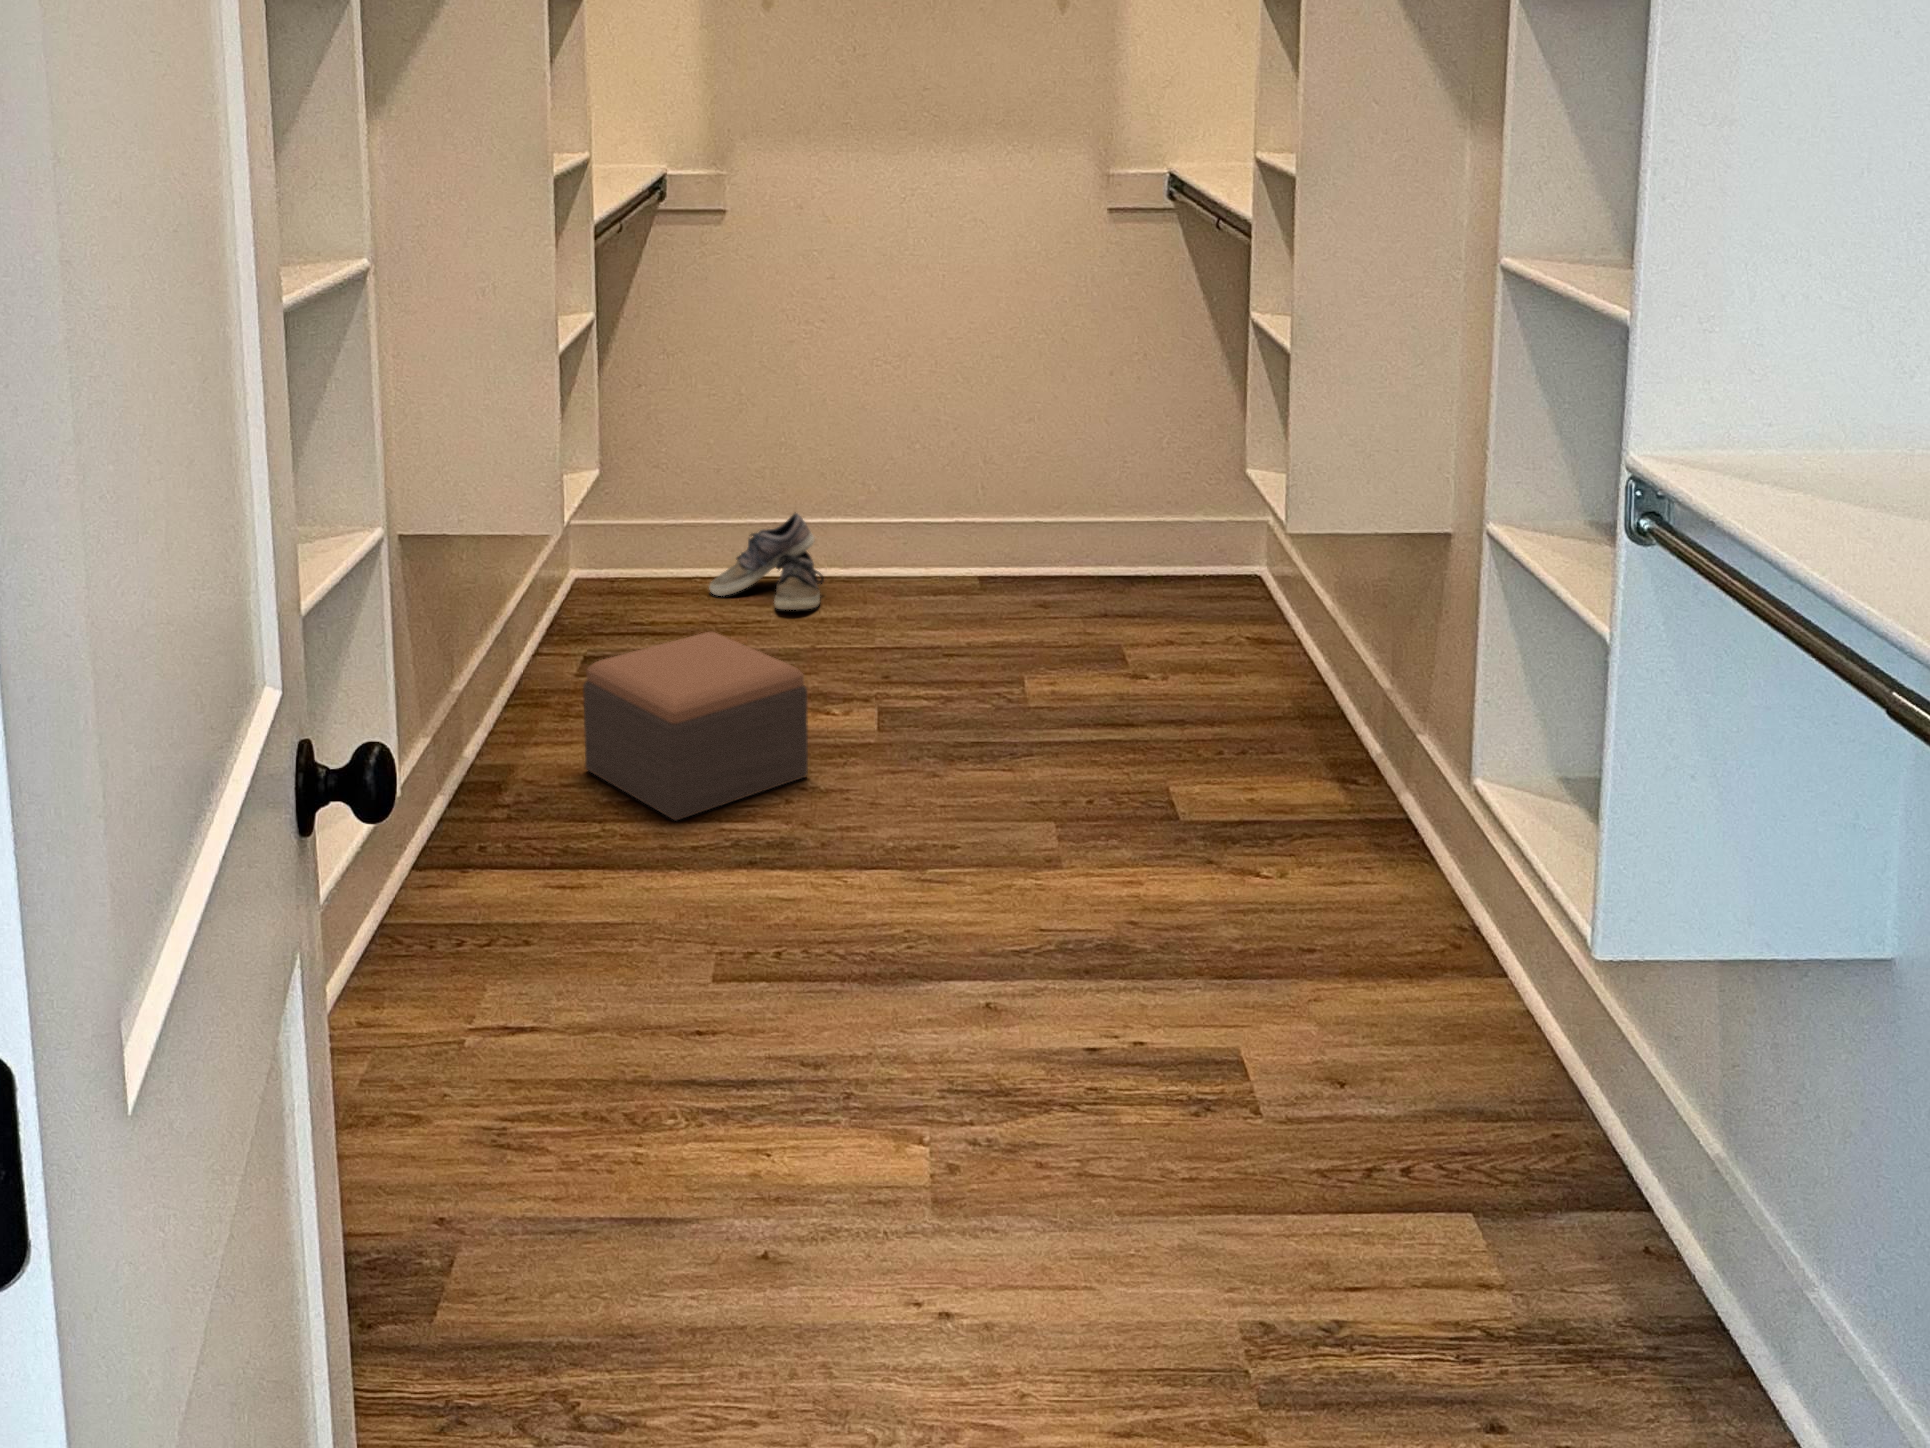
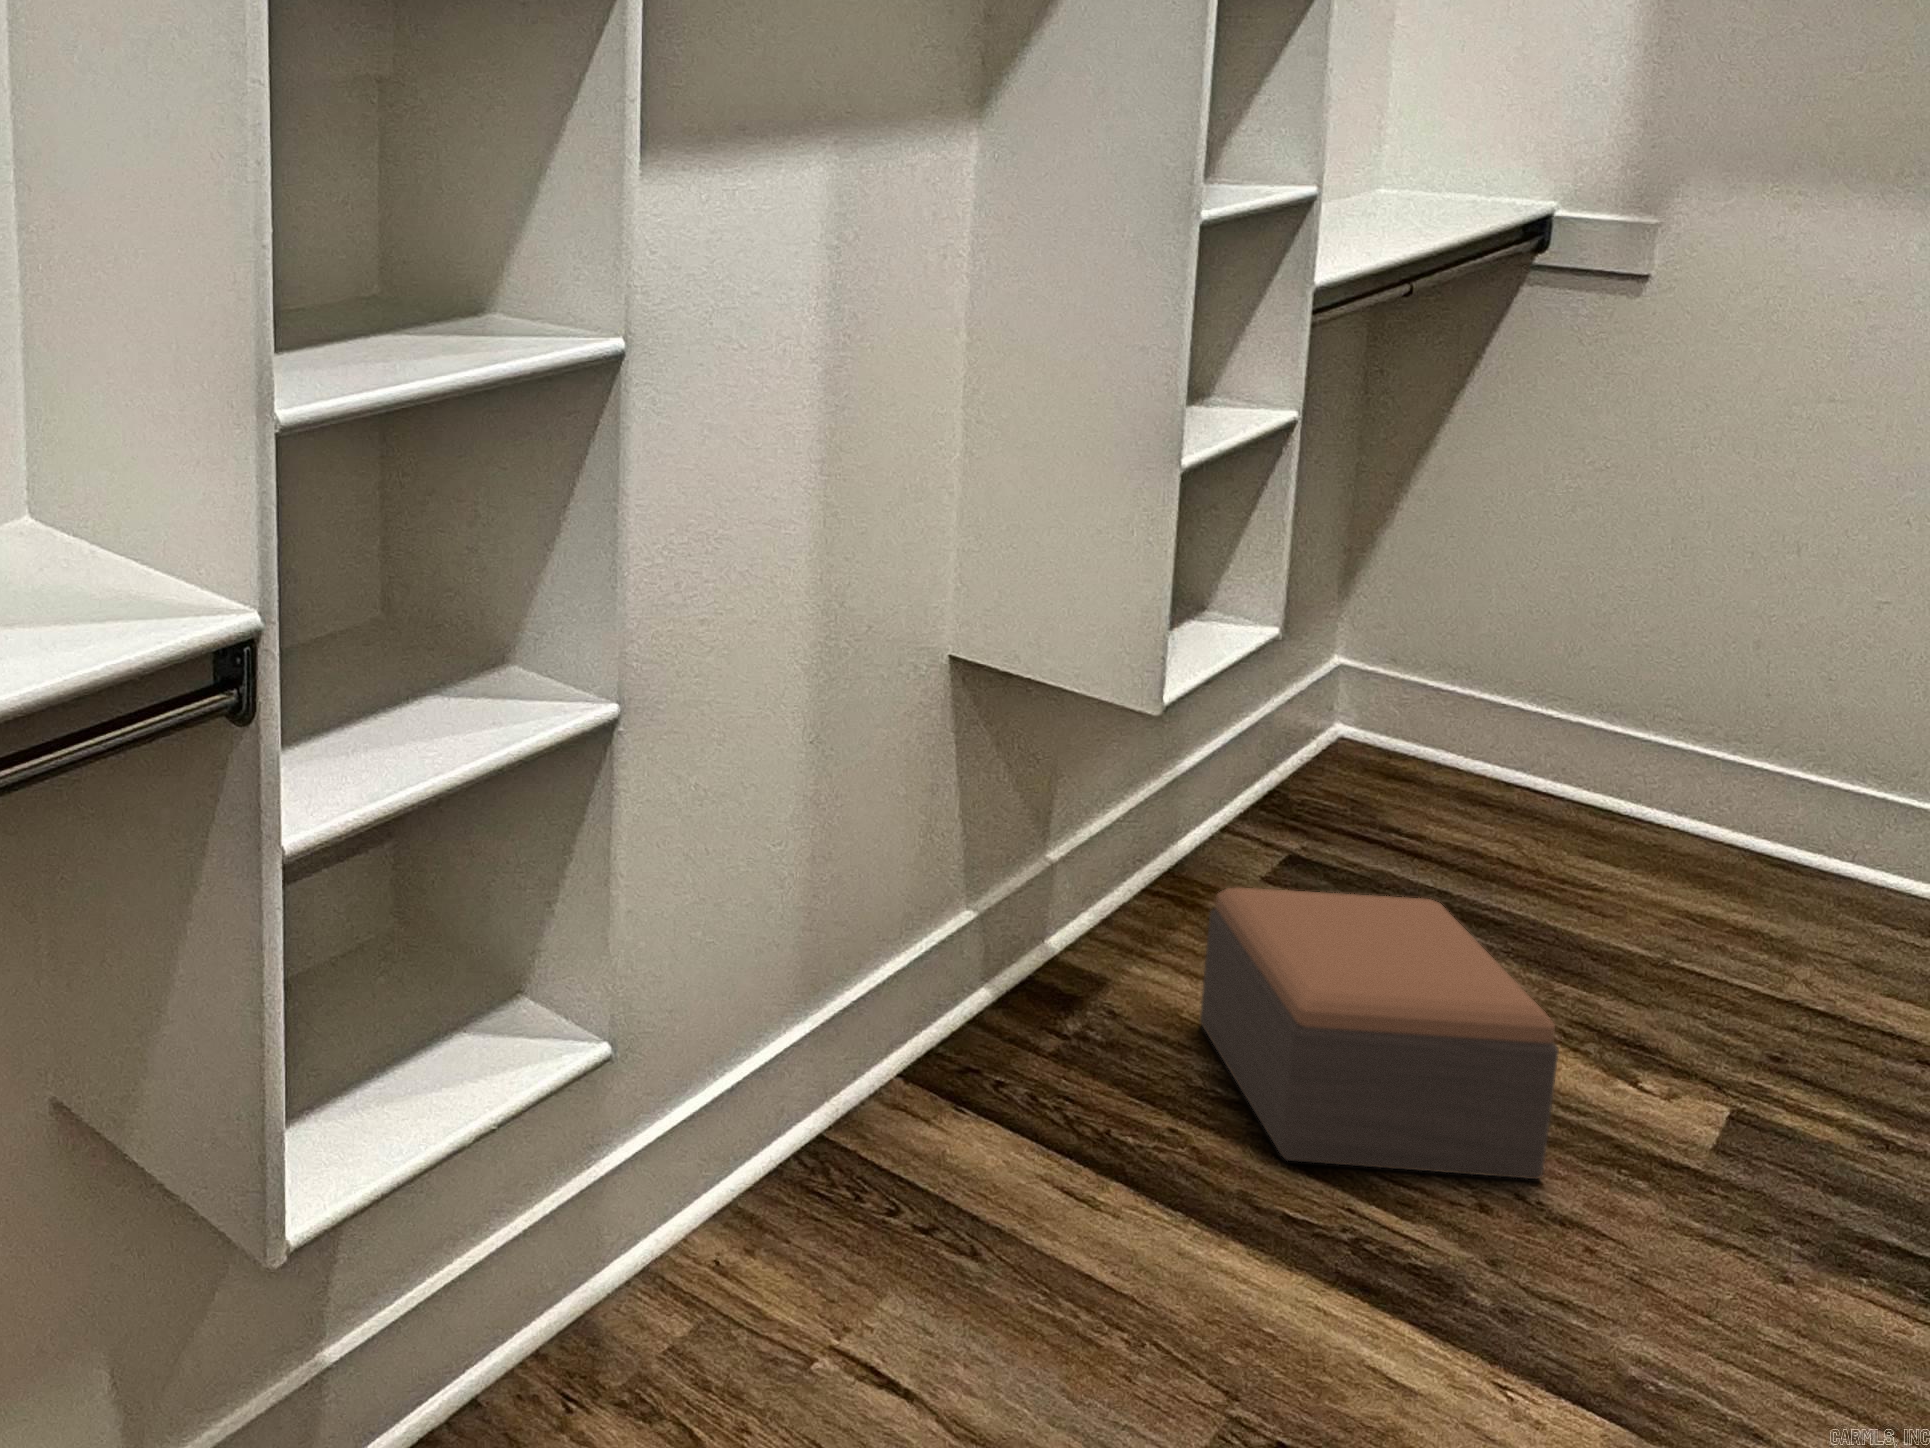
shoe: present [709,512,824,610] -> none [1529,746,1727,897]

